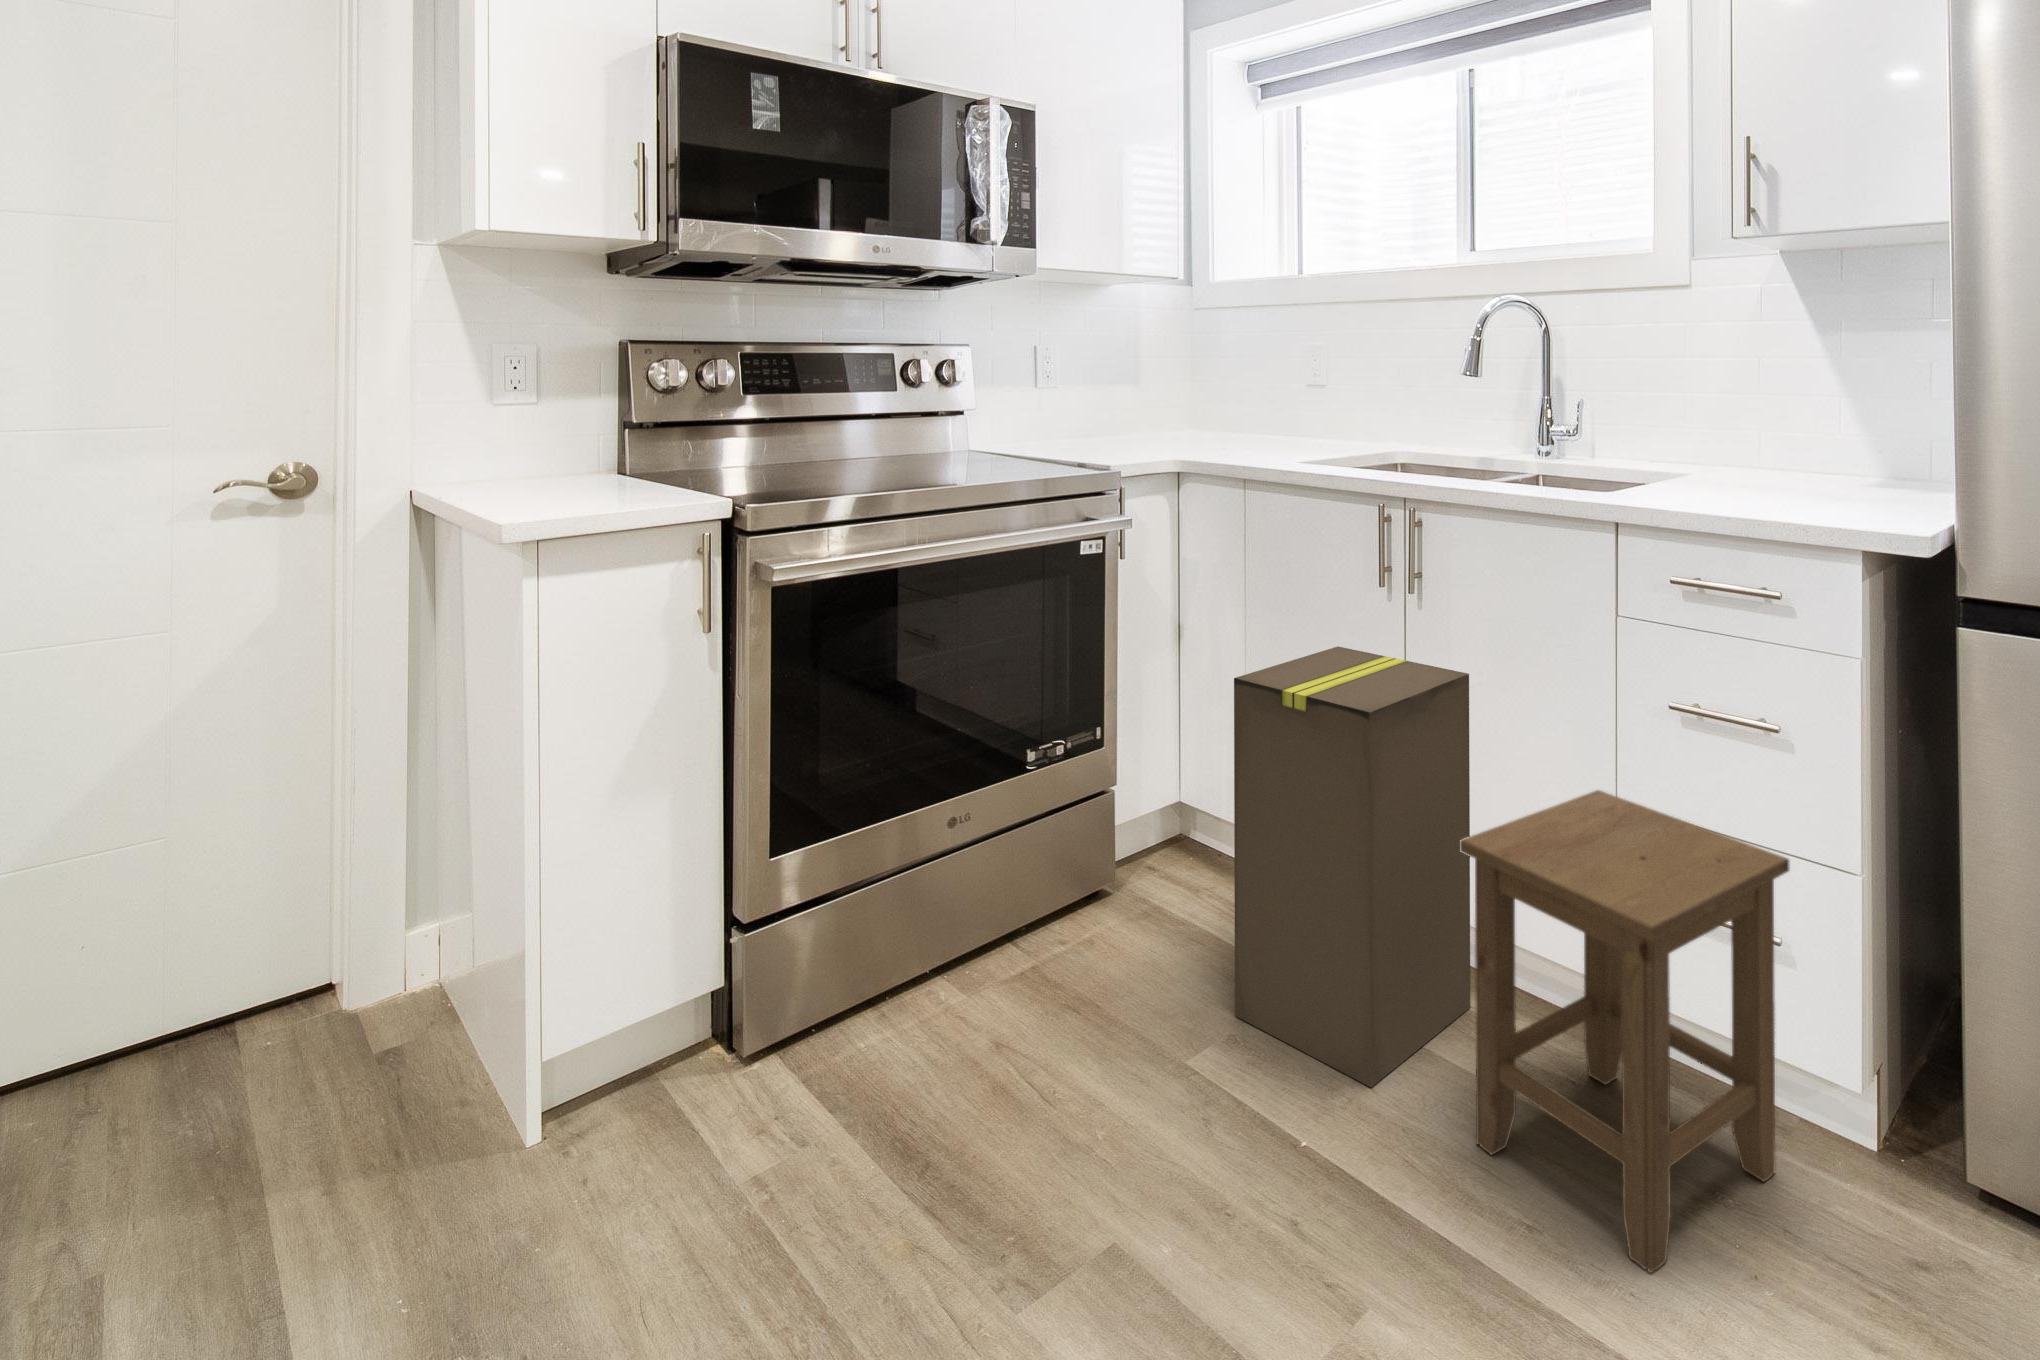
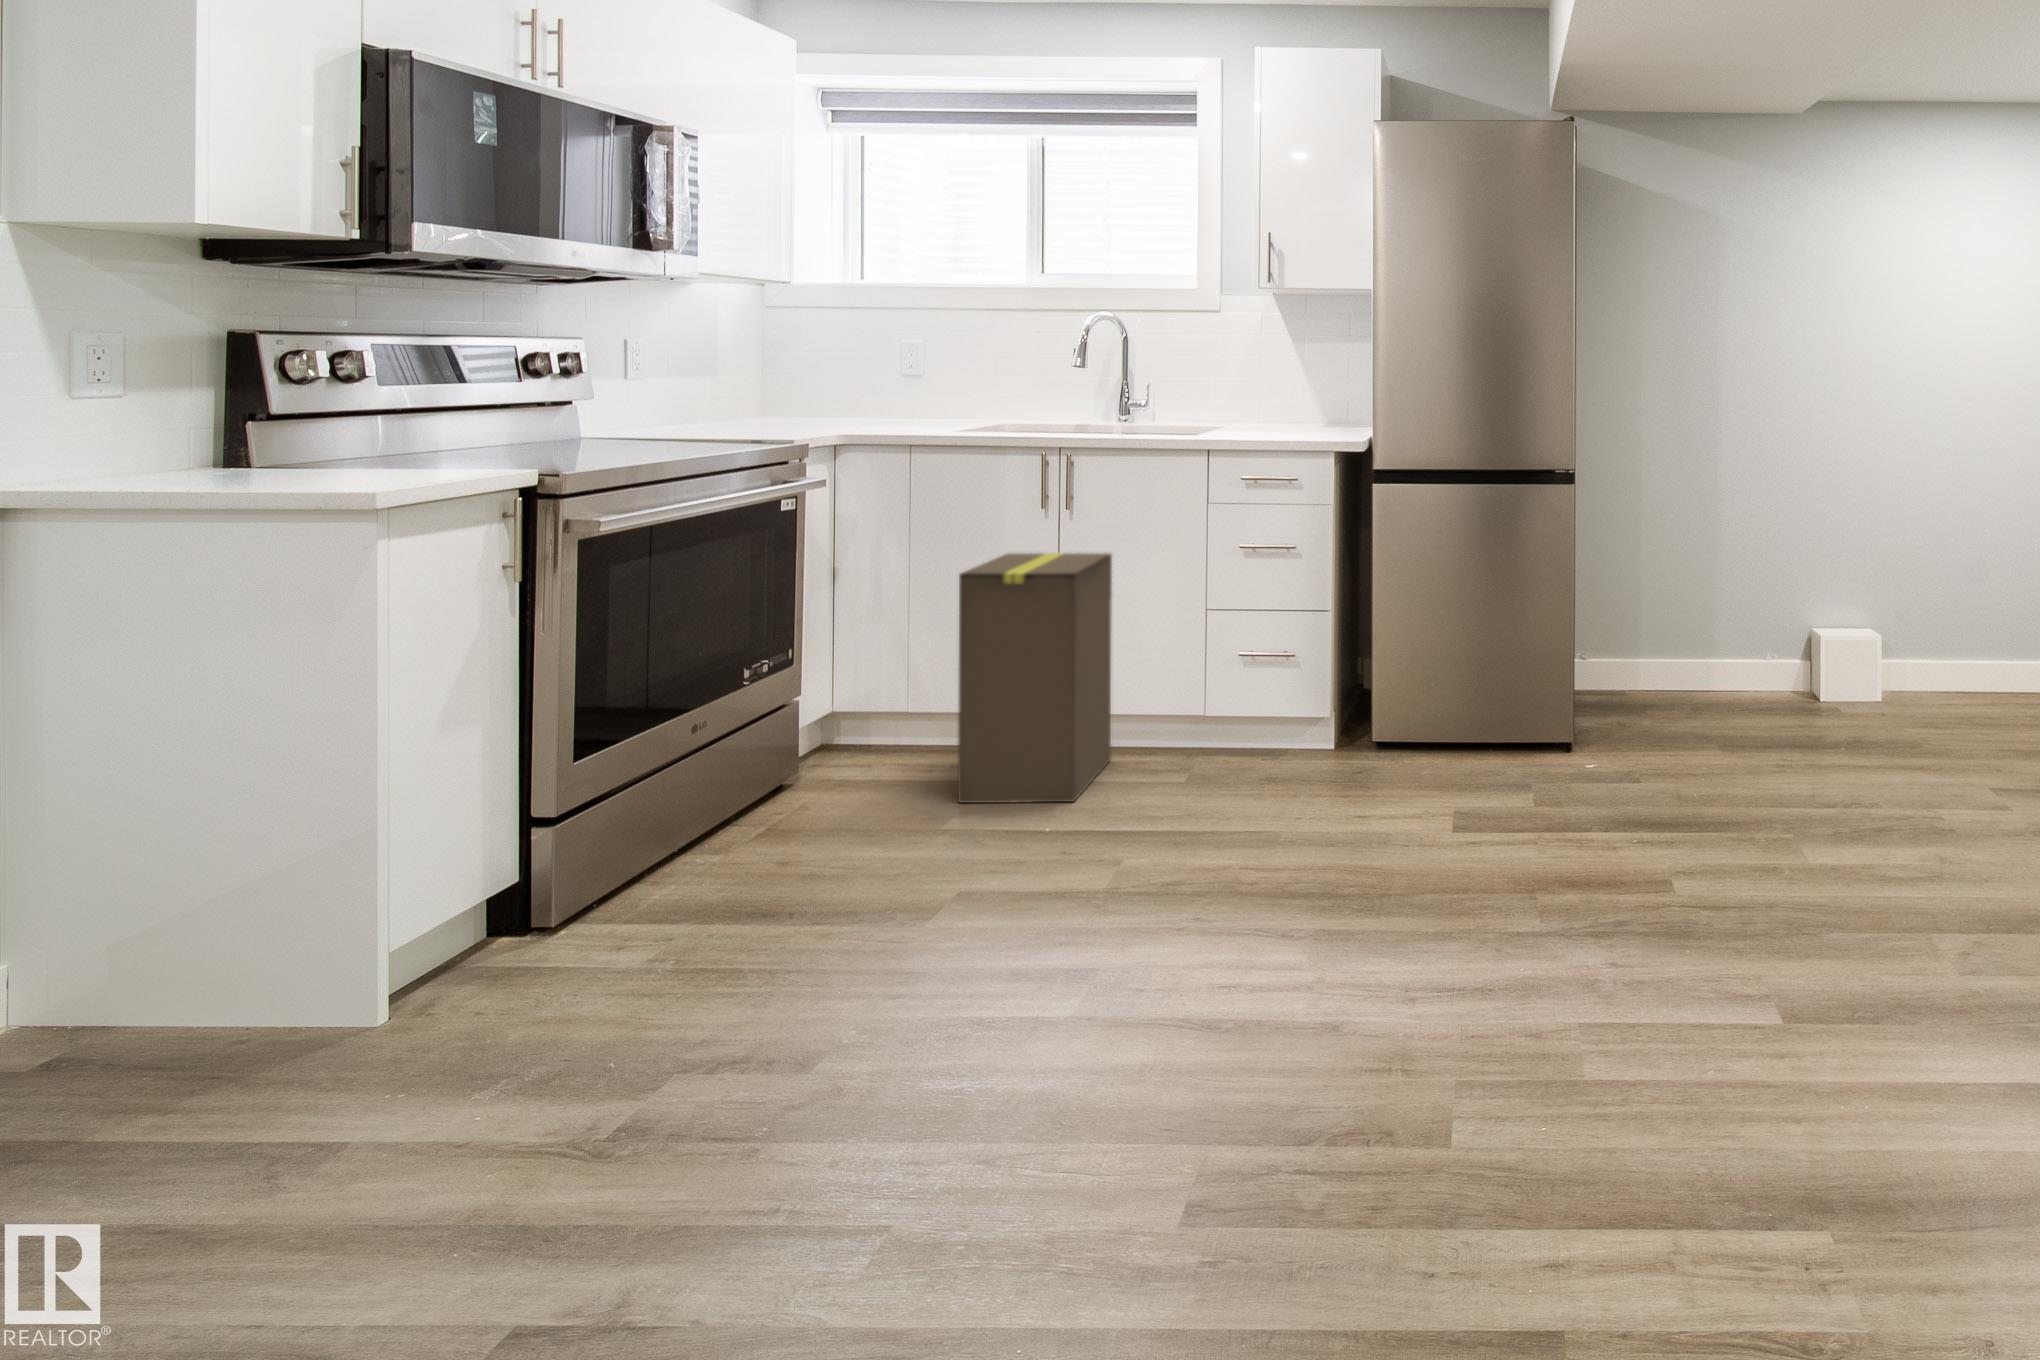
stool: present [1461,790,1790,1273] -> none [1141,605,1304,810]

